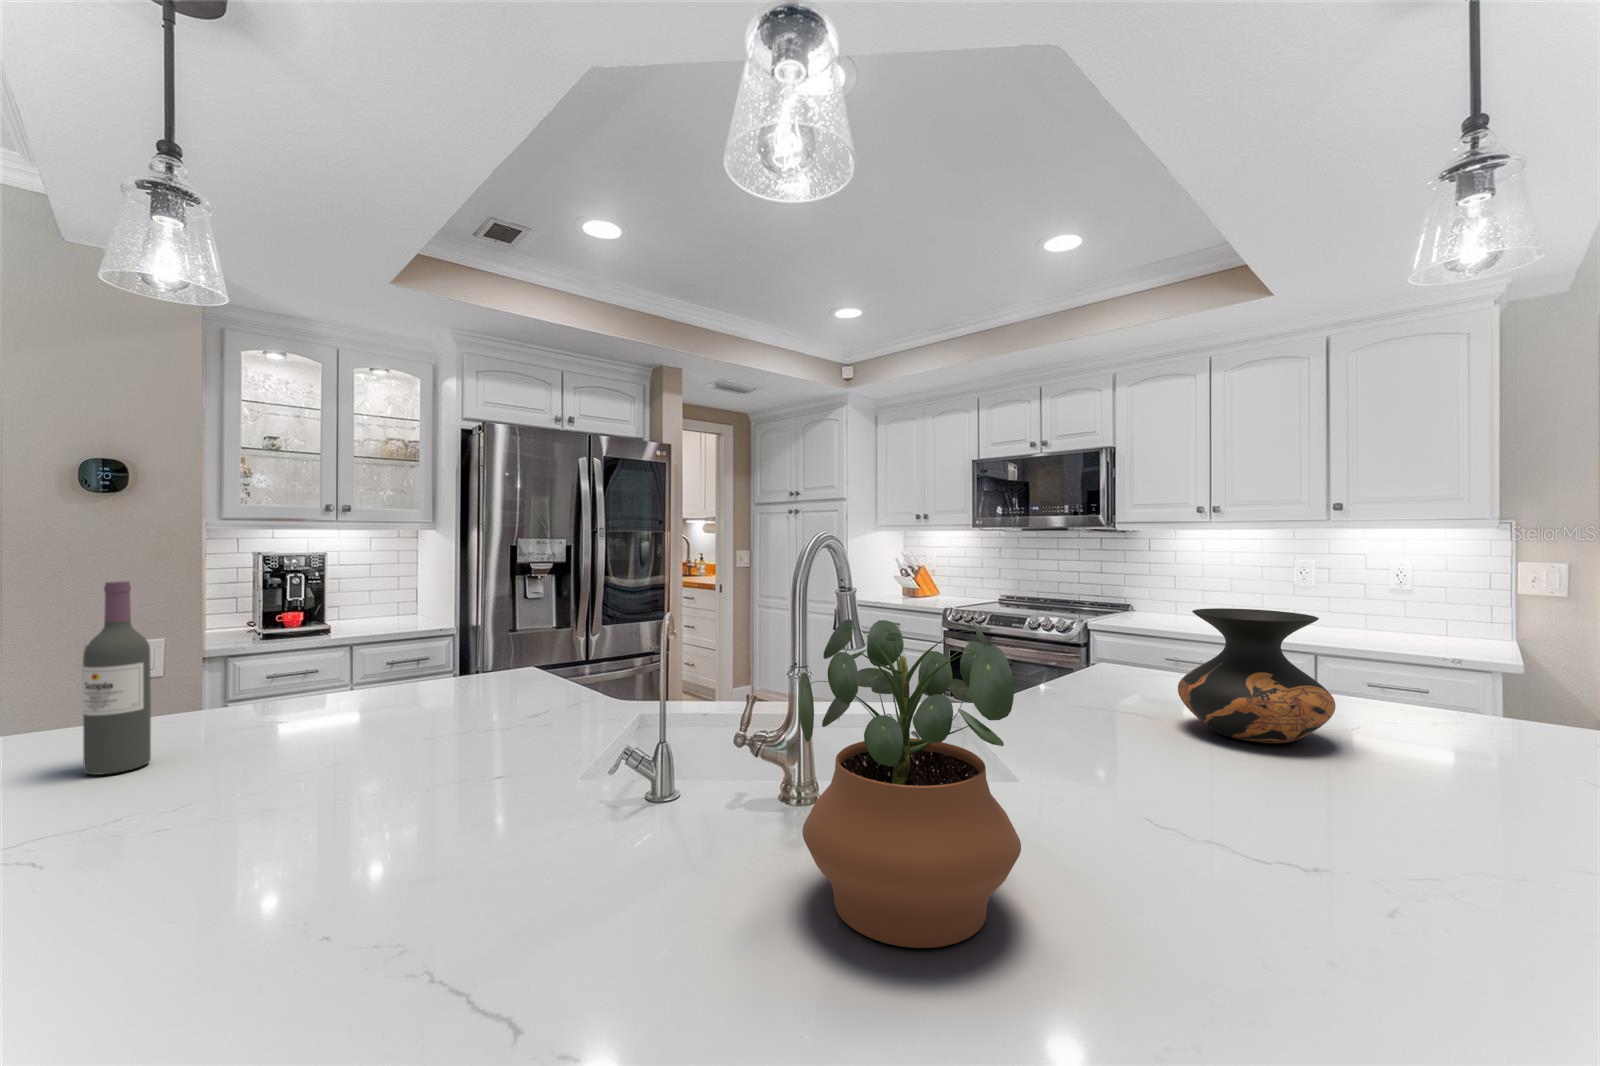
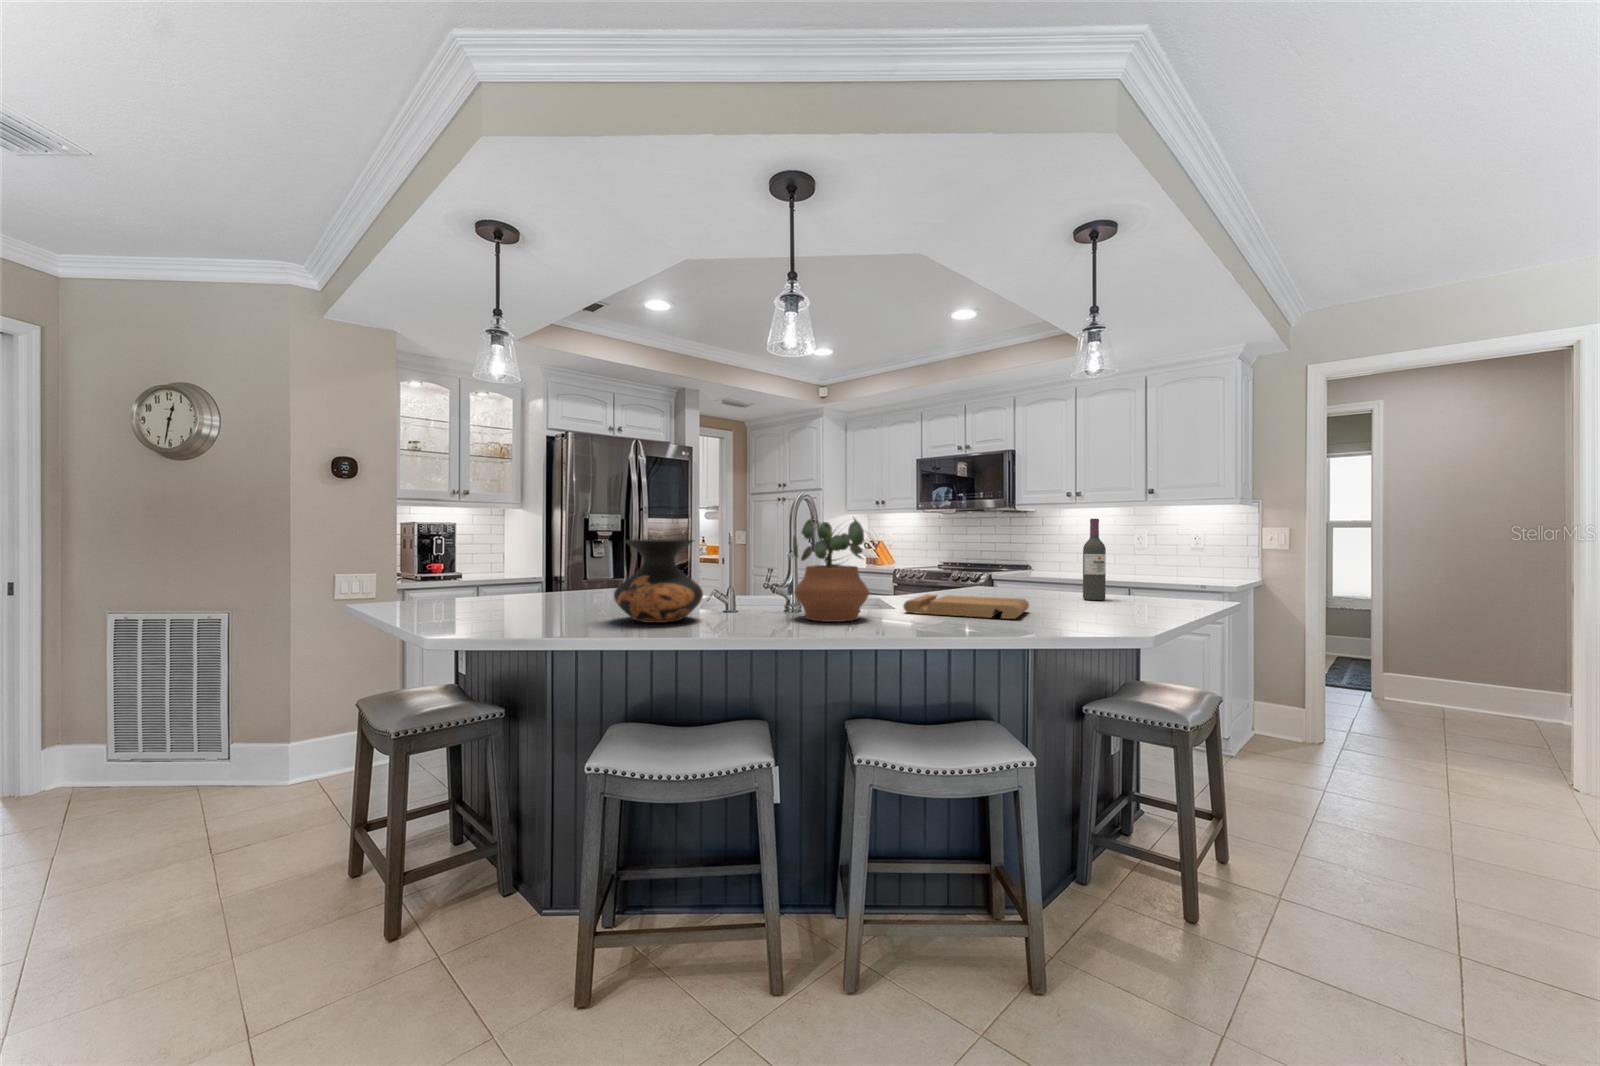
wine bottle: present [83,581,151,775] -> present [1083,519,1106,600]
vase: present [1178,608,1336,744] -> present [614,540,703,623]
cutting board: none [1082,765,1457,916] -> present [903,594,1029,619]

